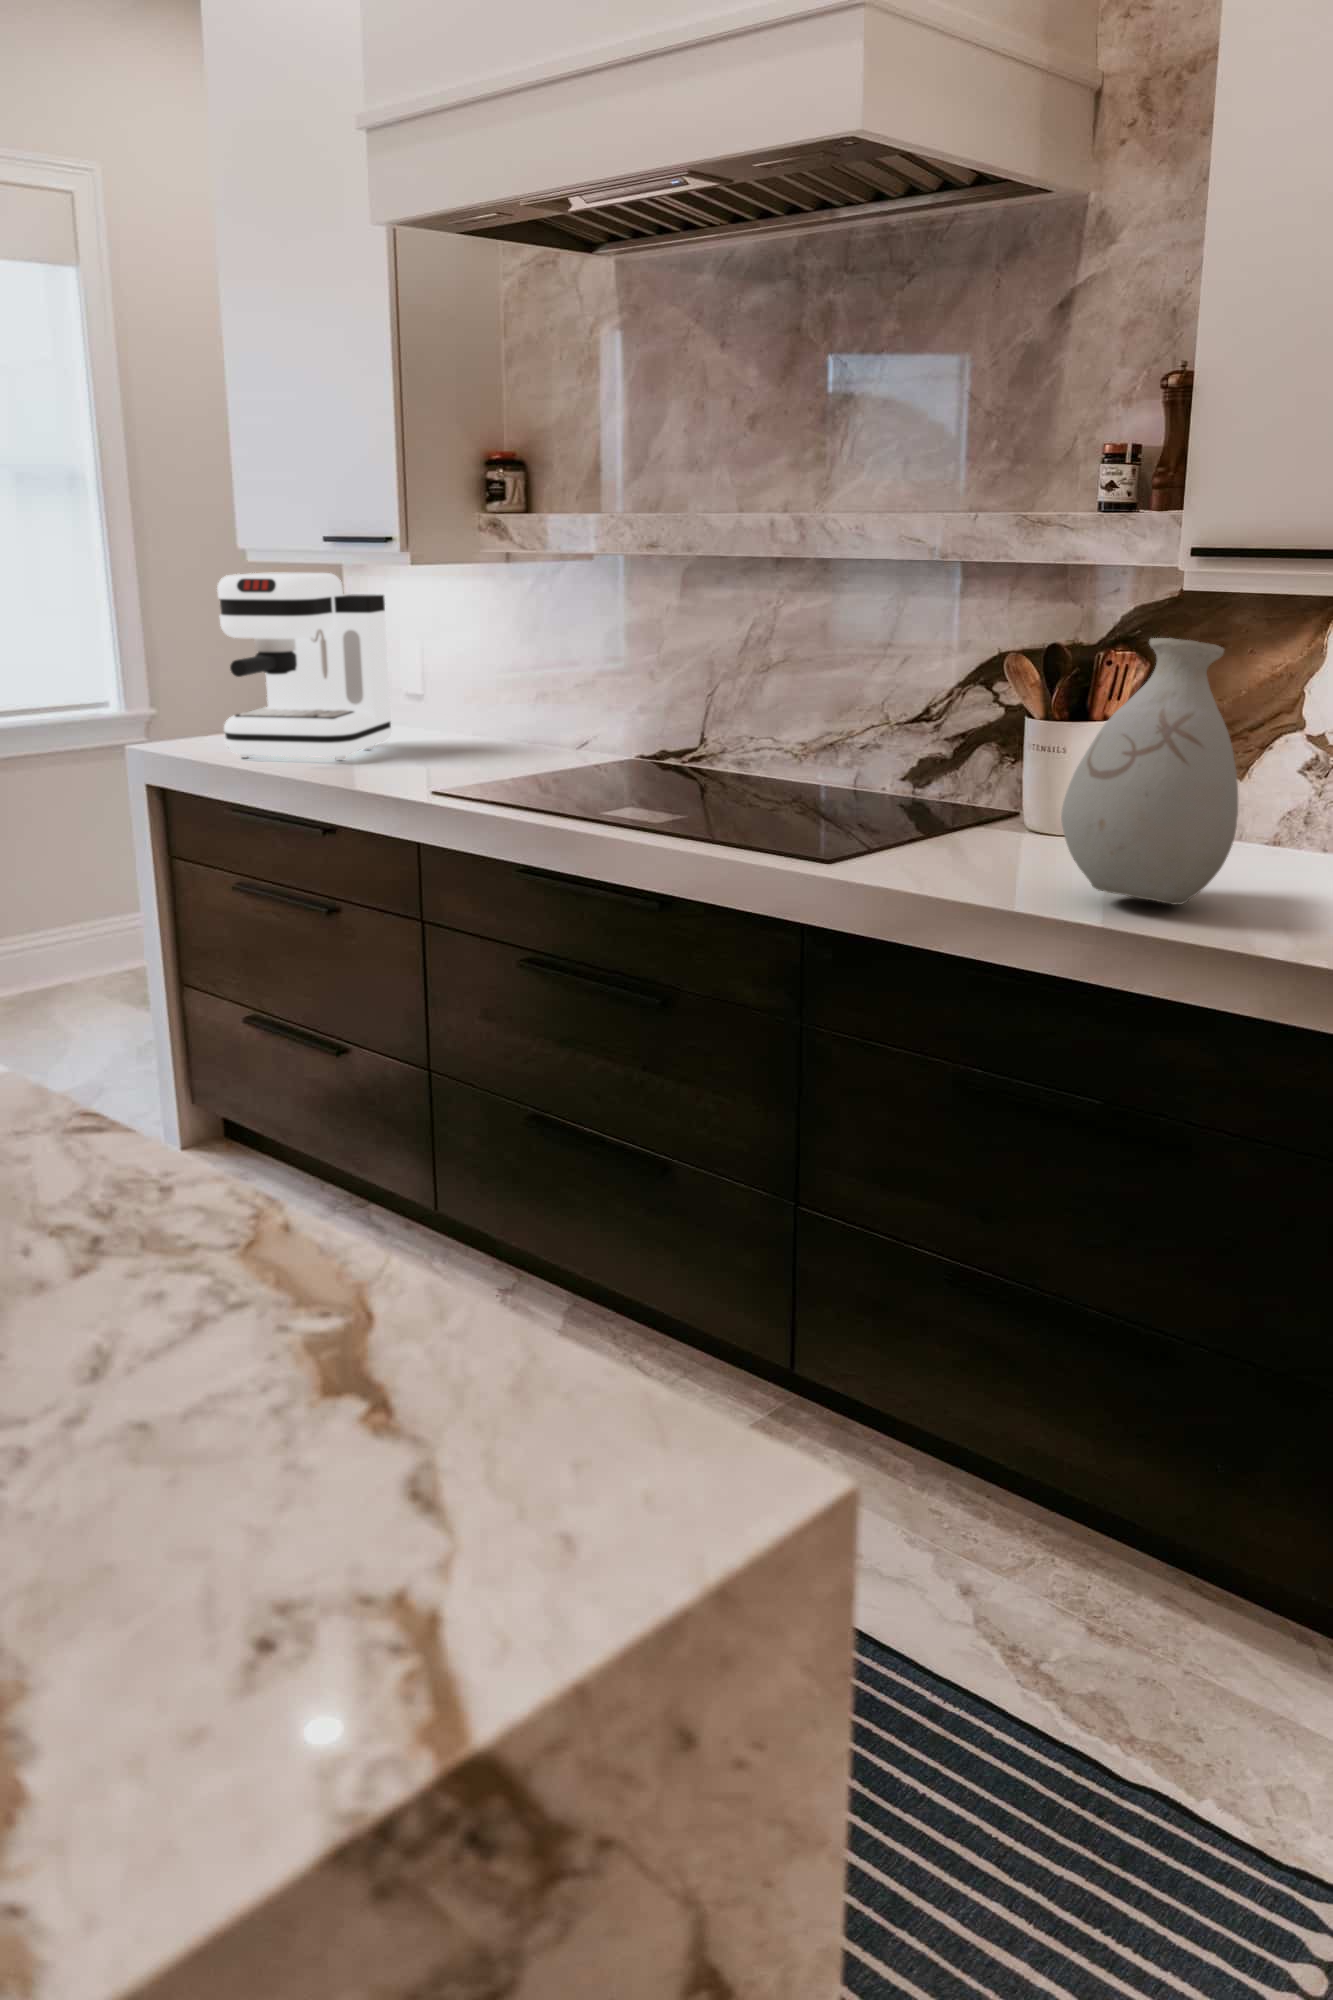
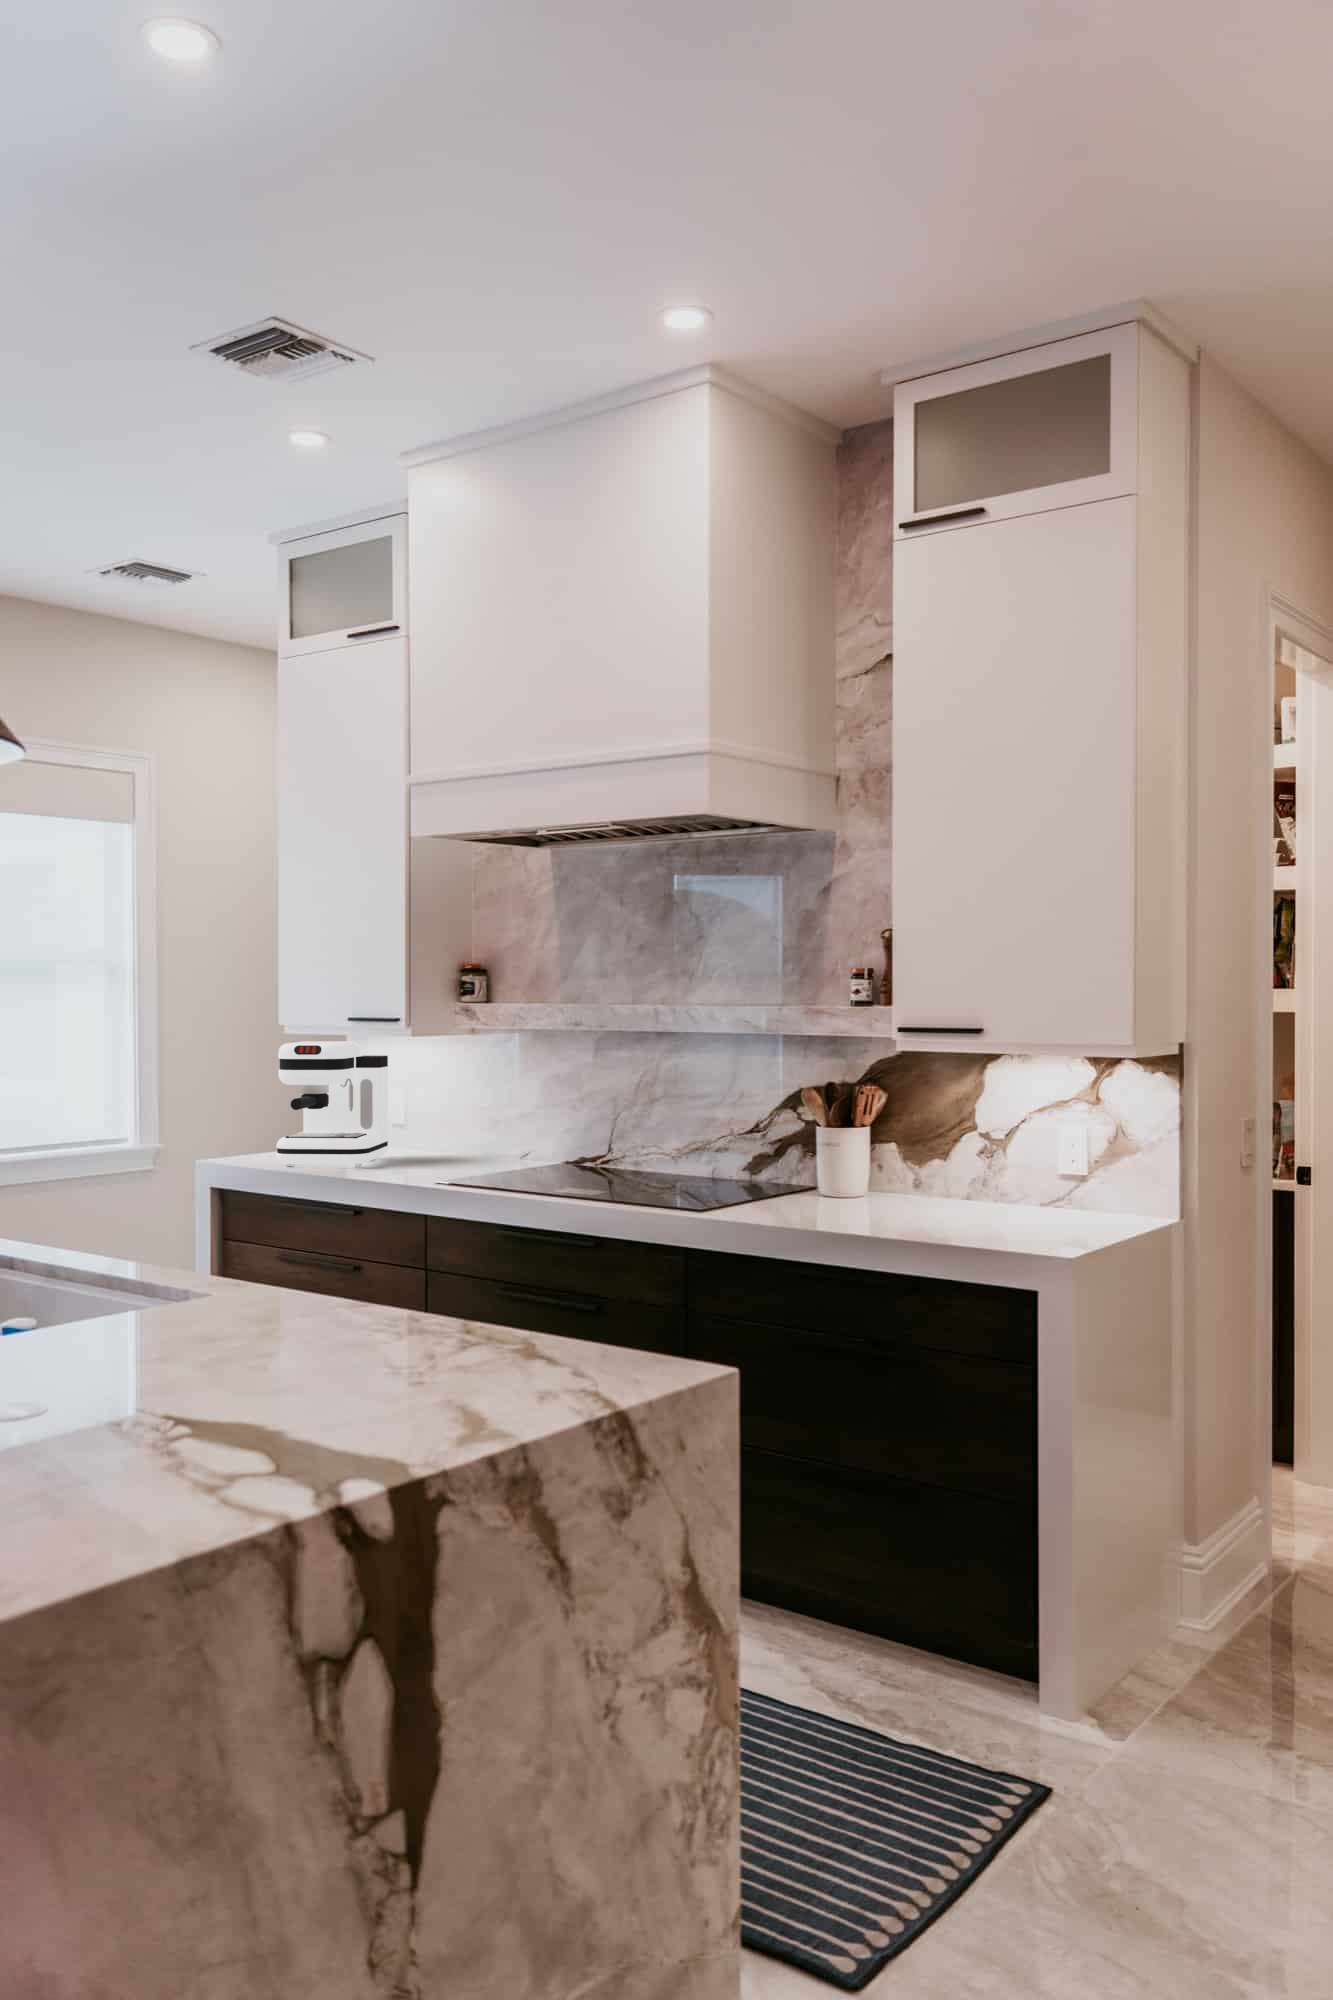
vase: present [1061,638,1238,904] -> none [832,1076,928,1224]

